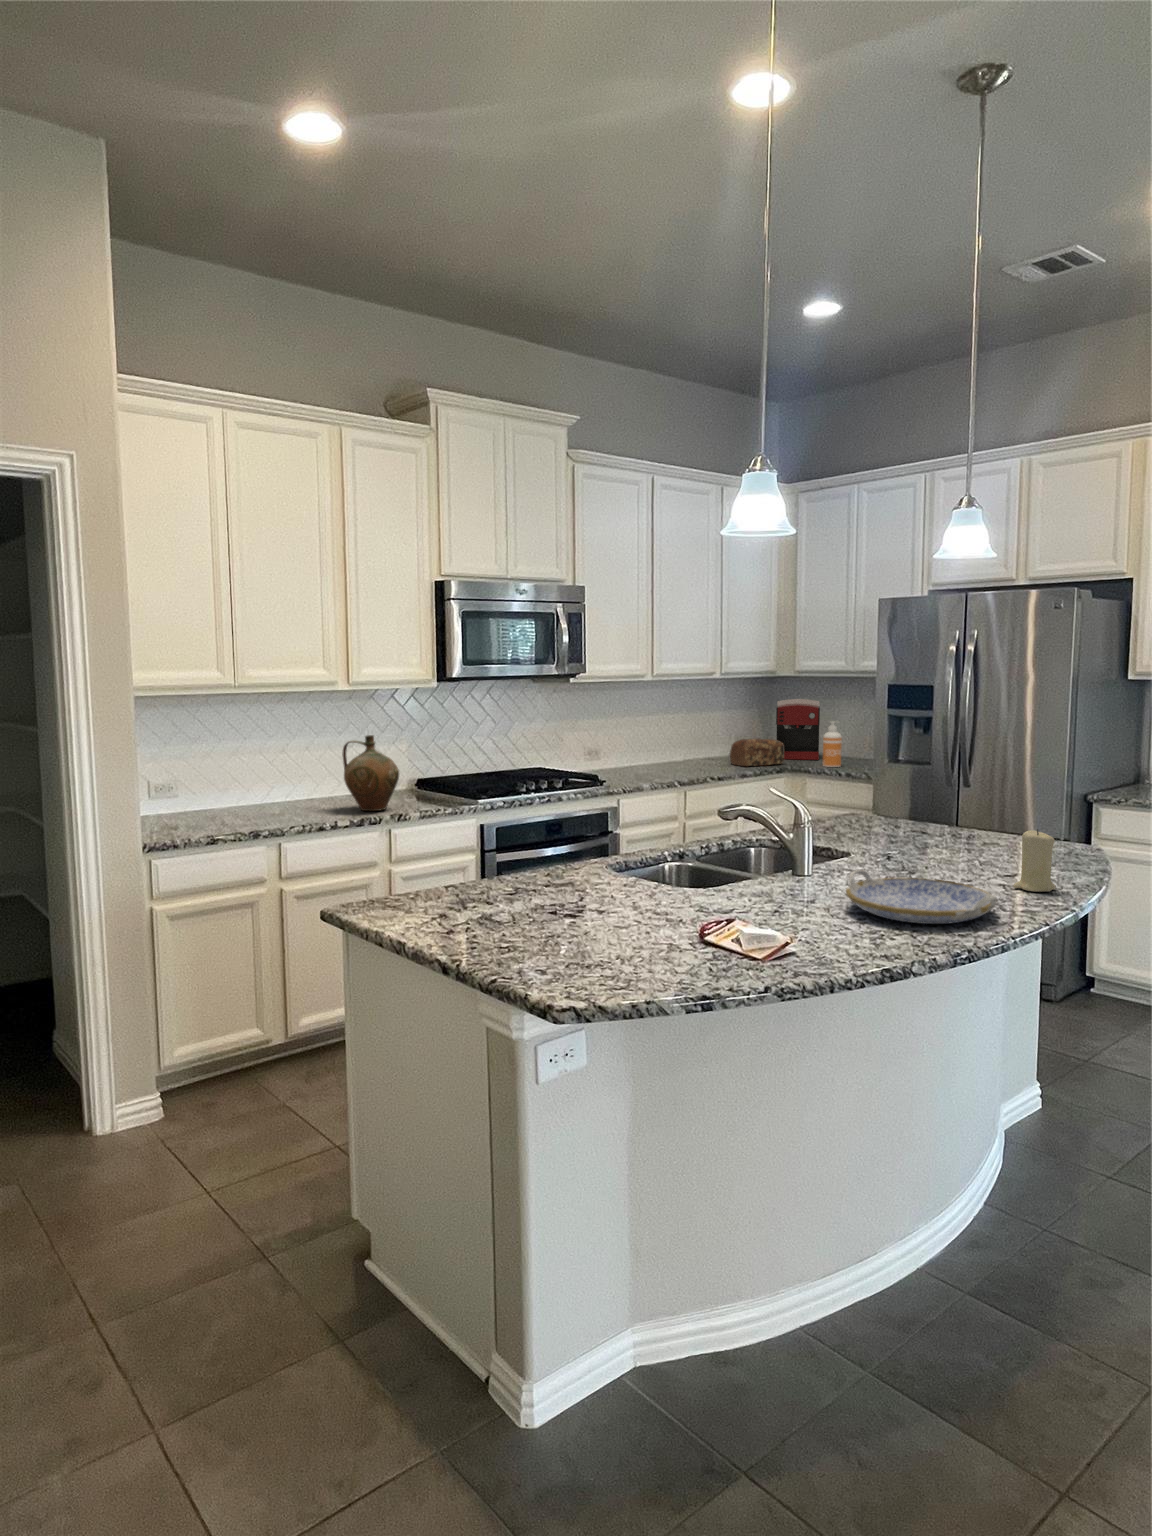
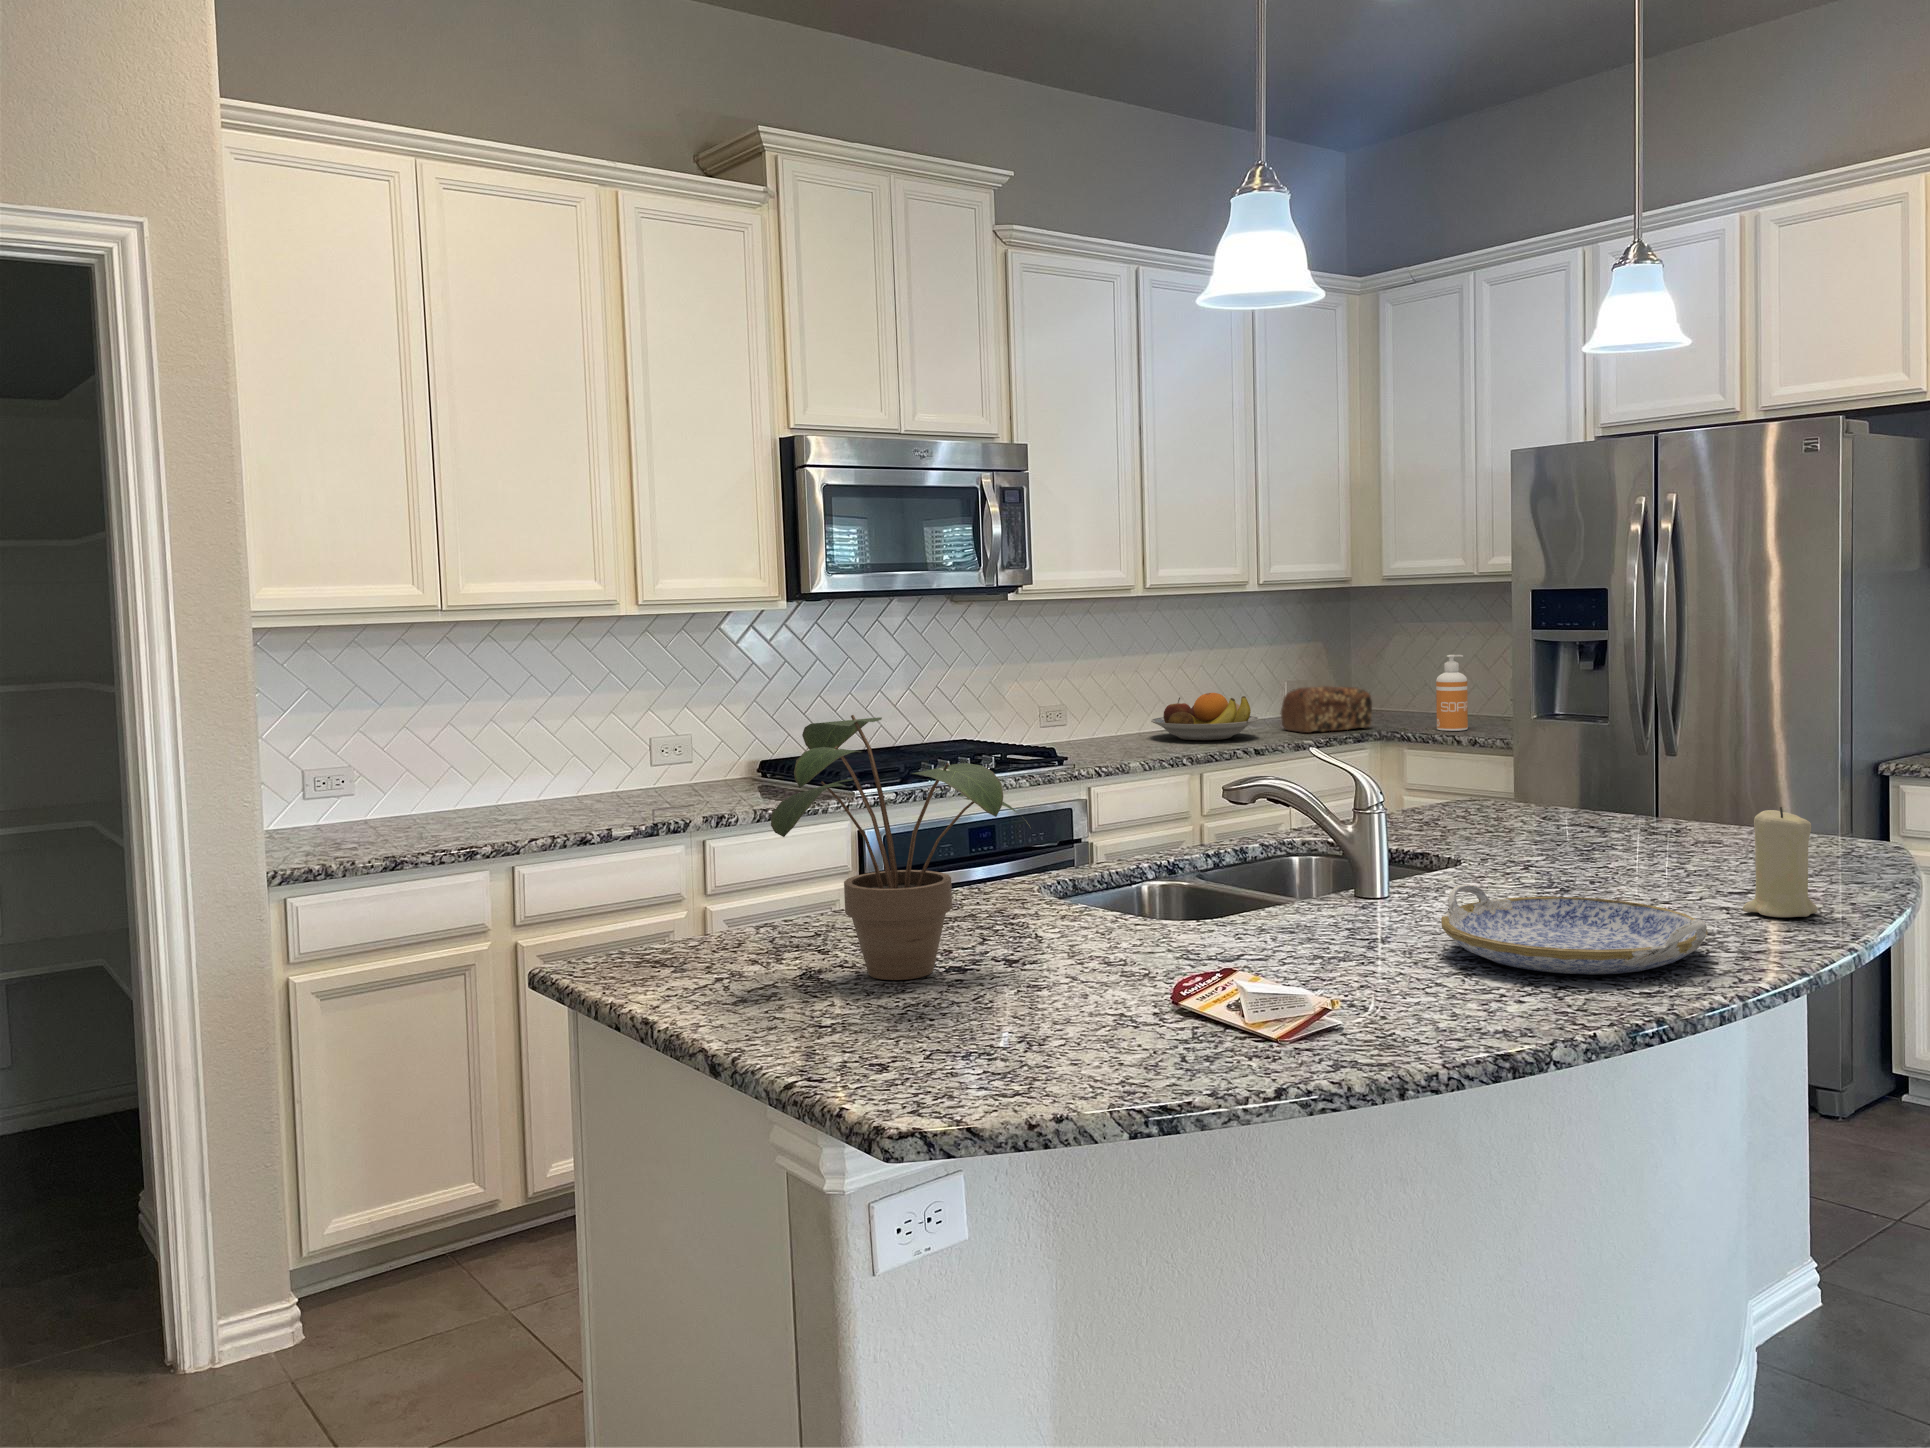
coffee maker: present [776,699,820,760] -> none [1358,620,1432,720]
ceramic jug: present [342,735,399,811] -> none [618,685,713,812]
fruit bowl: none [653,742,717,770] -> present [1151,693,1259,740]
potted plant: none [465,767,614,920] -> present [771,715,1031,980]

